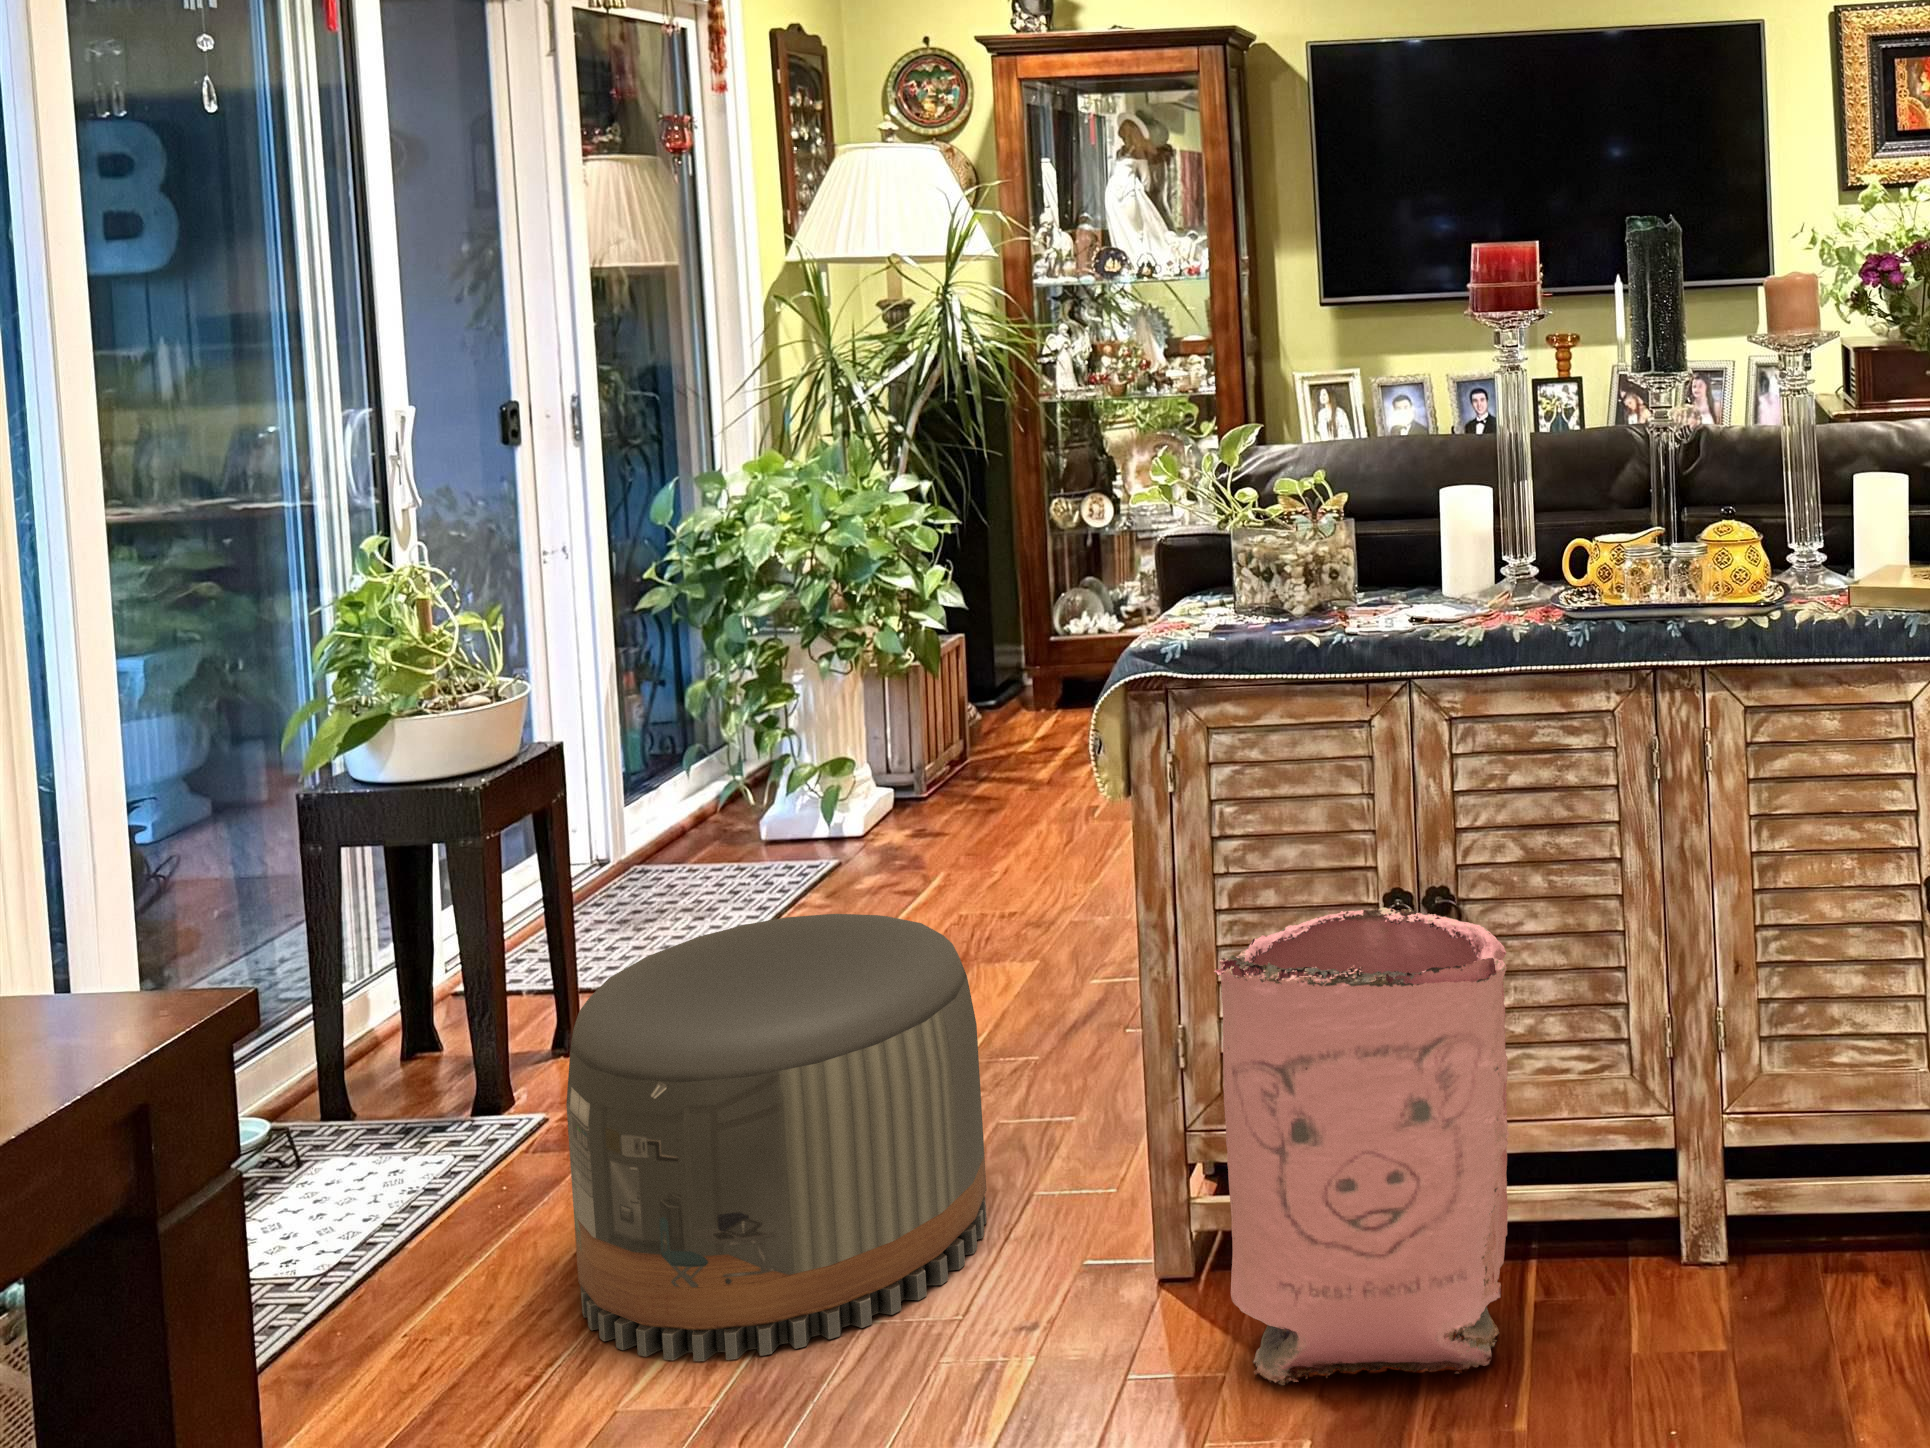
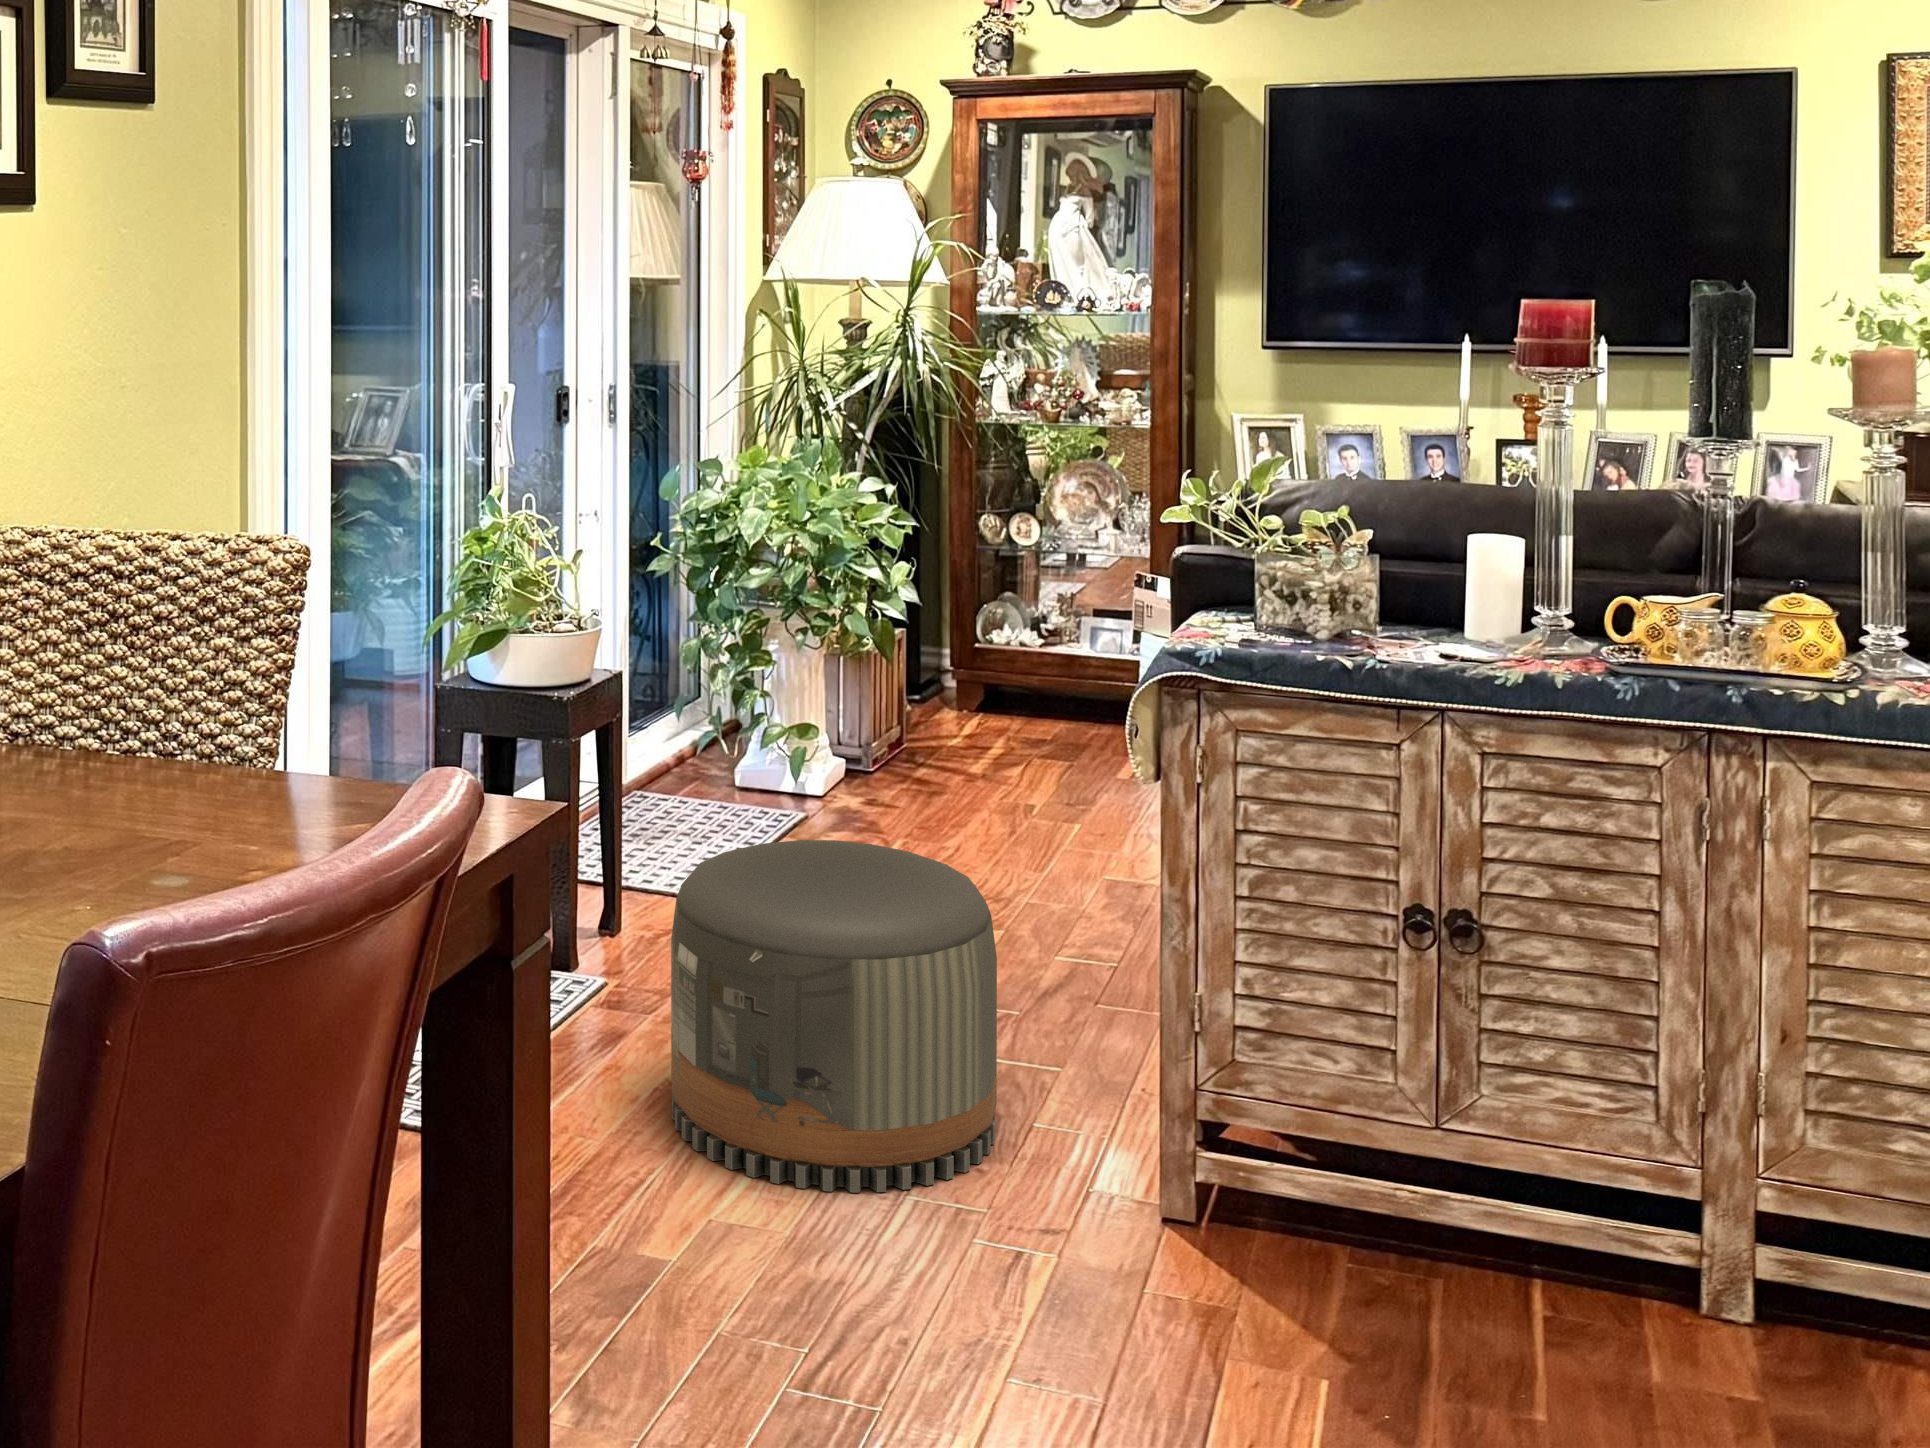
bag: present [1214,908,1509,1385] -> none [1245,912,1539,1358]

